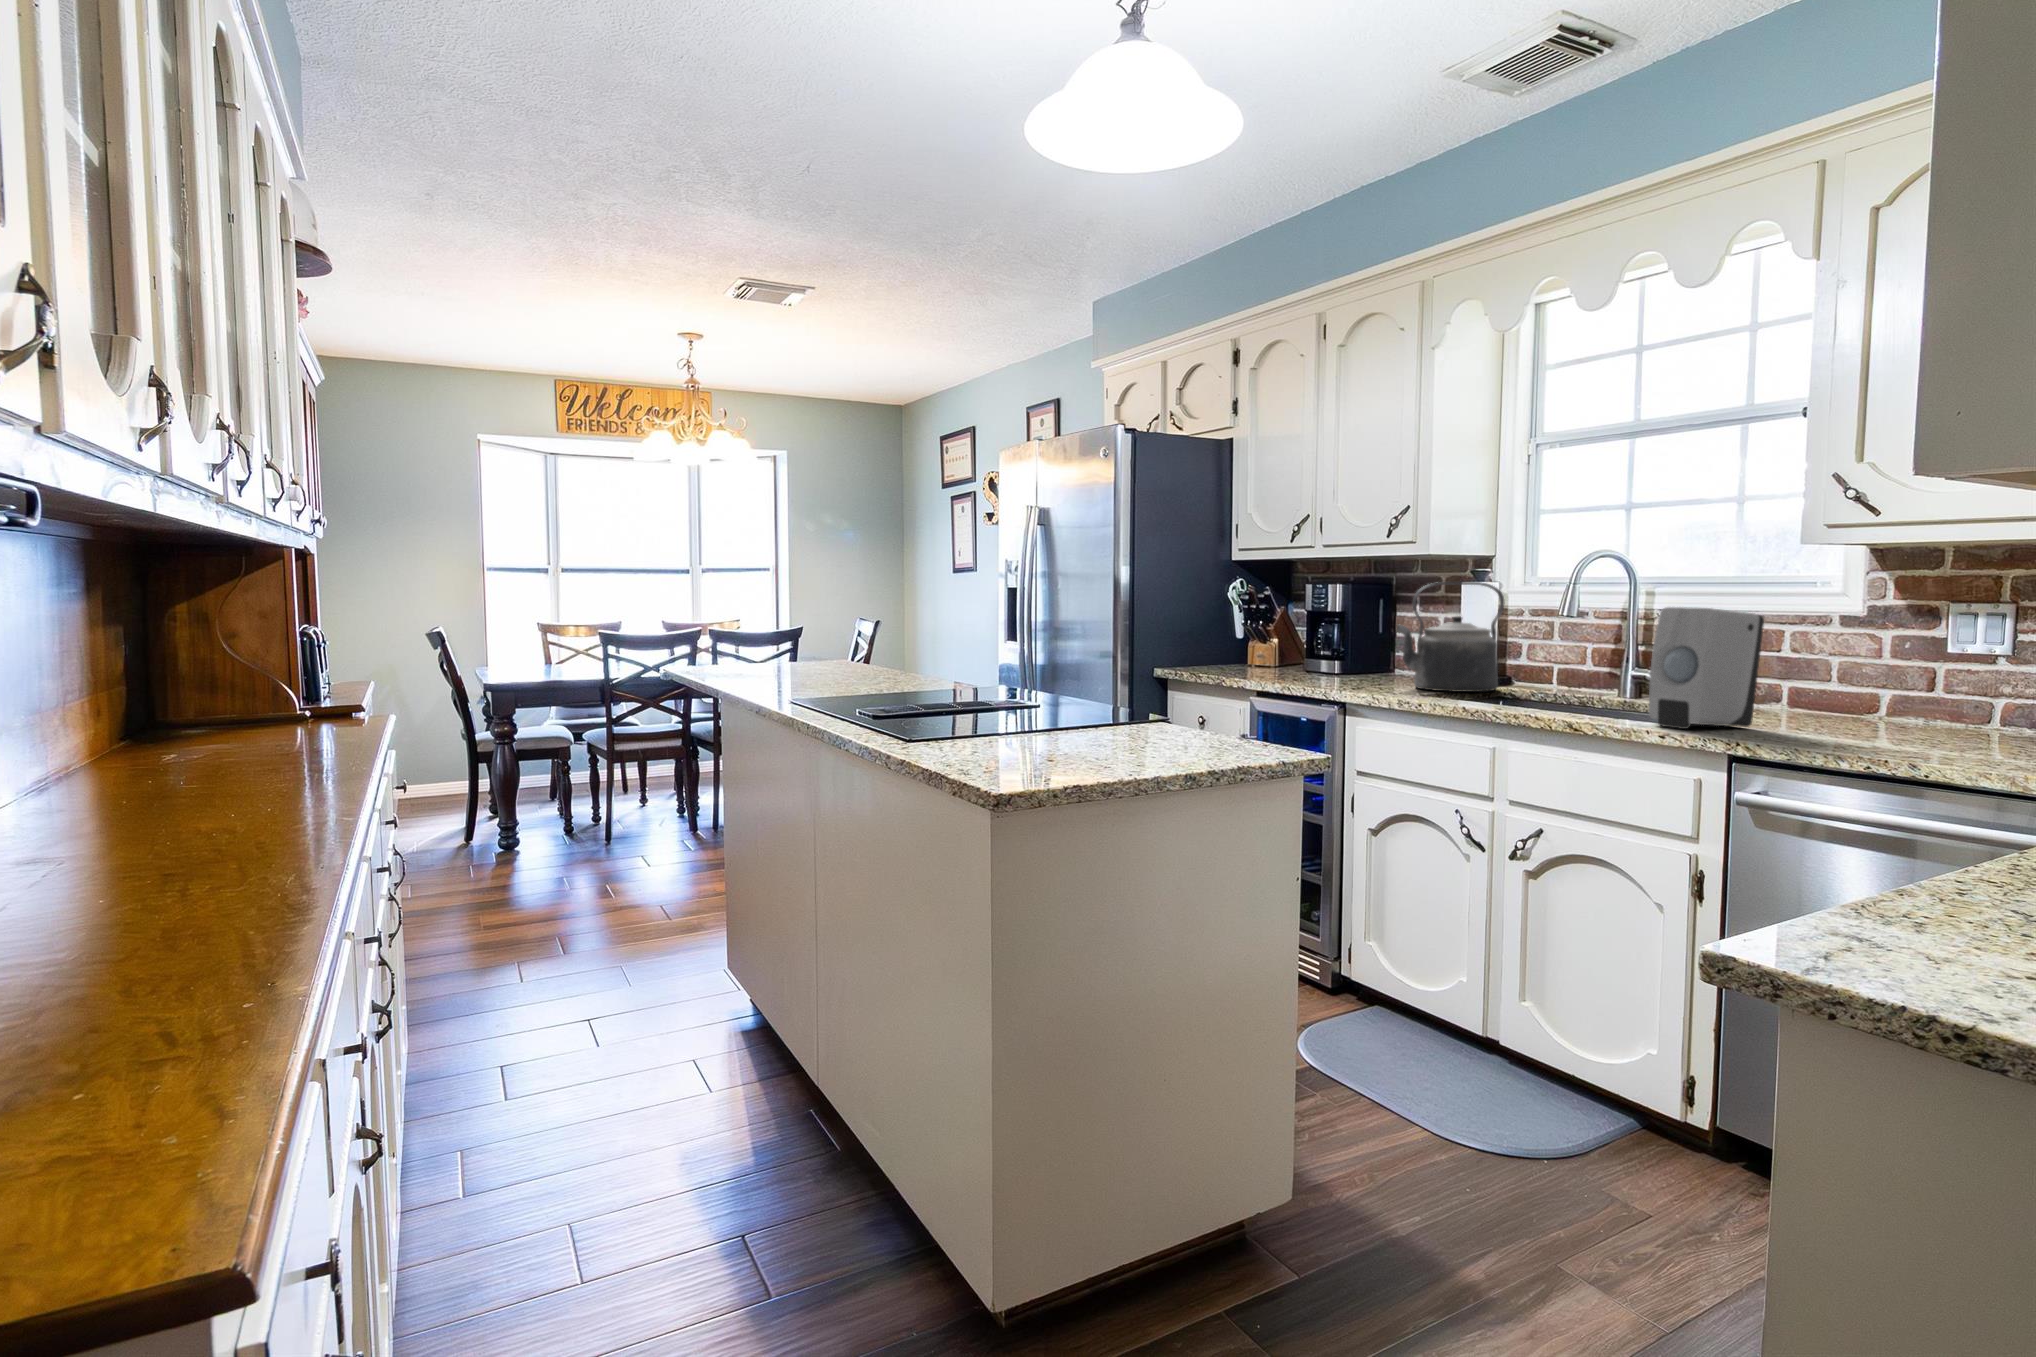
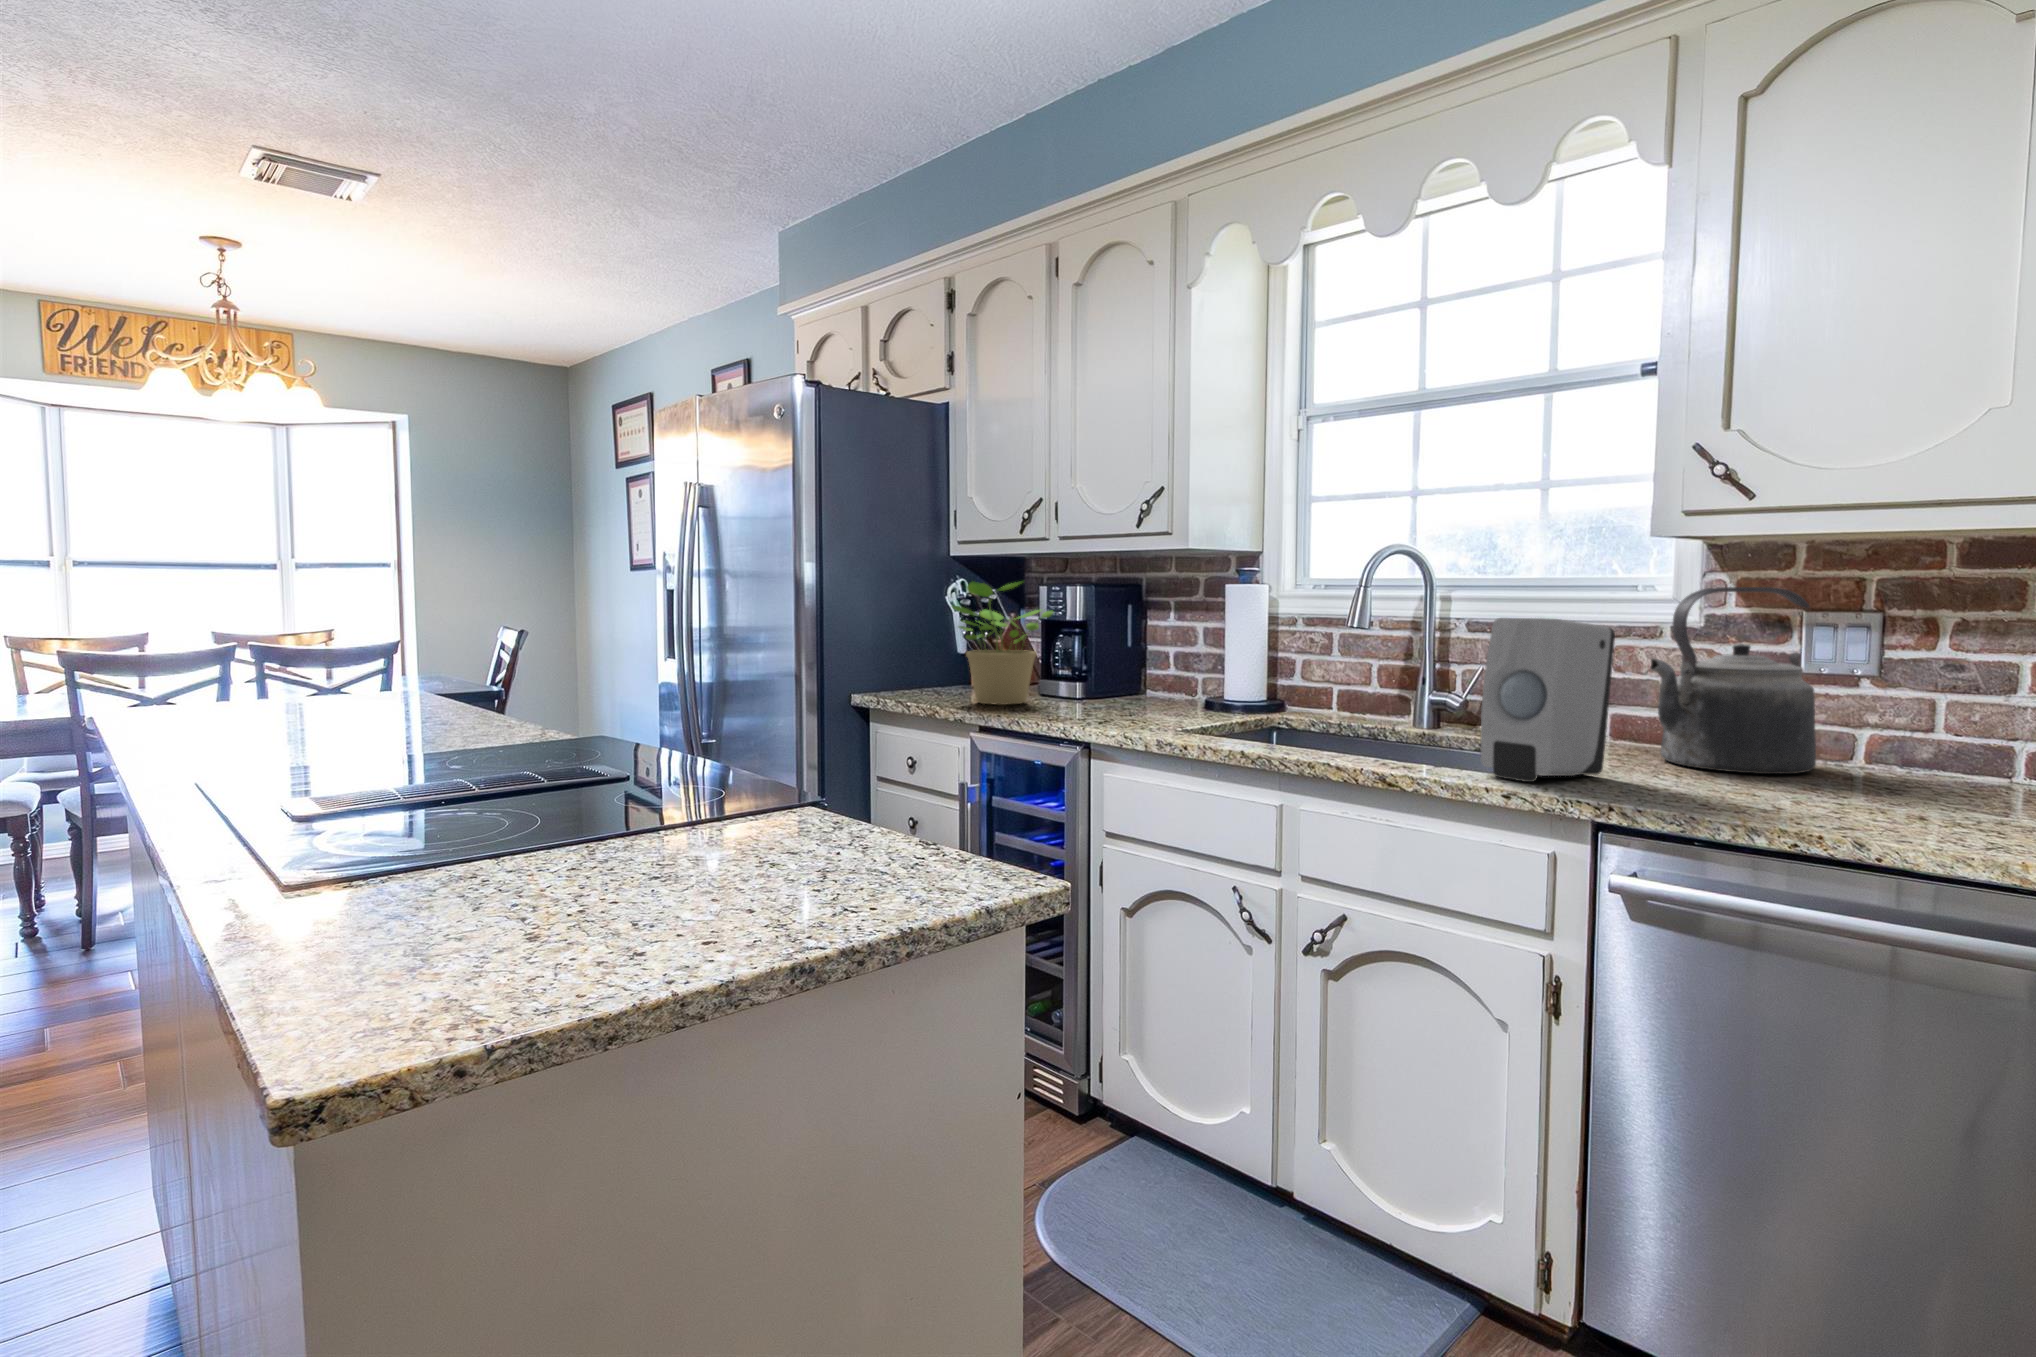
potted plant: none [1235,581,1317,677] -> present [953,581,1053,705]
kettle: present [1397,582,1505,692] -> present [1650,587,1816,774]

